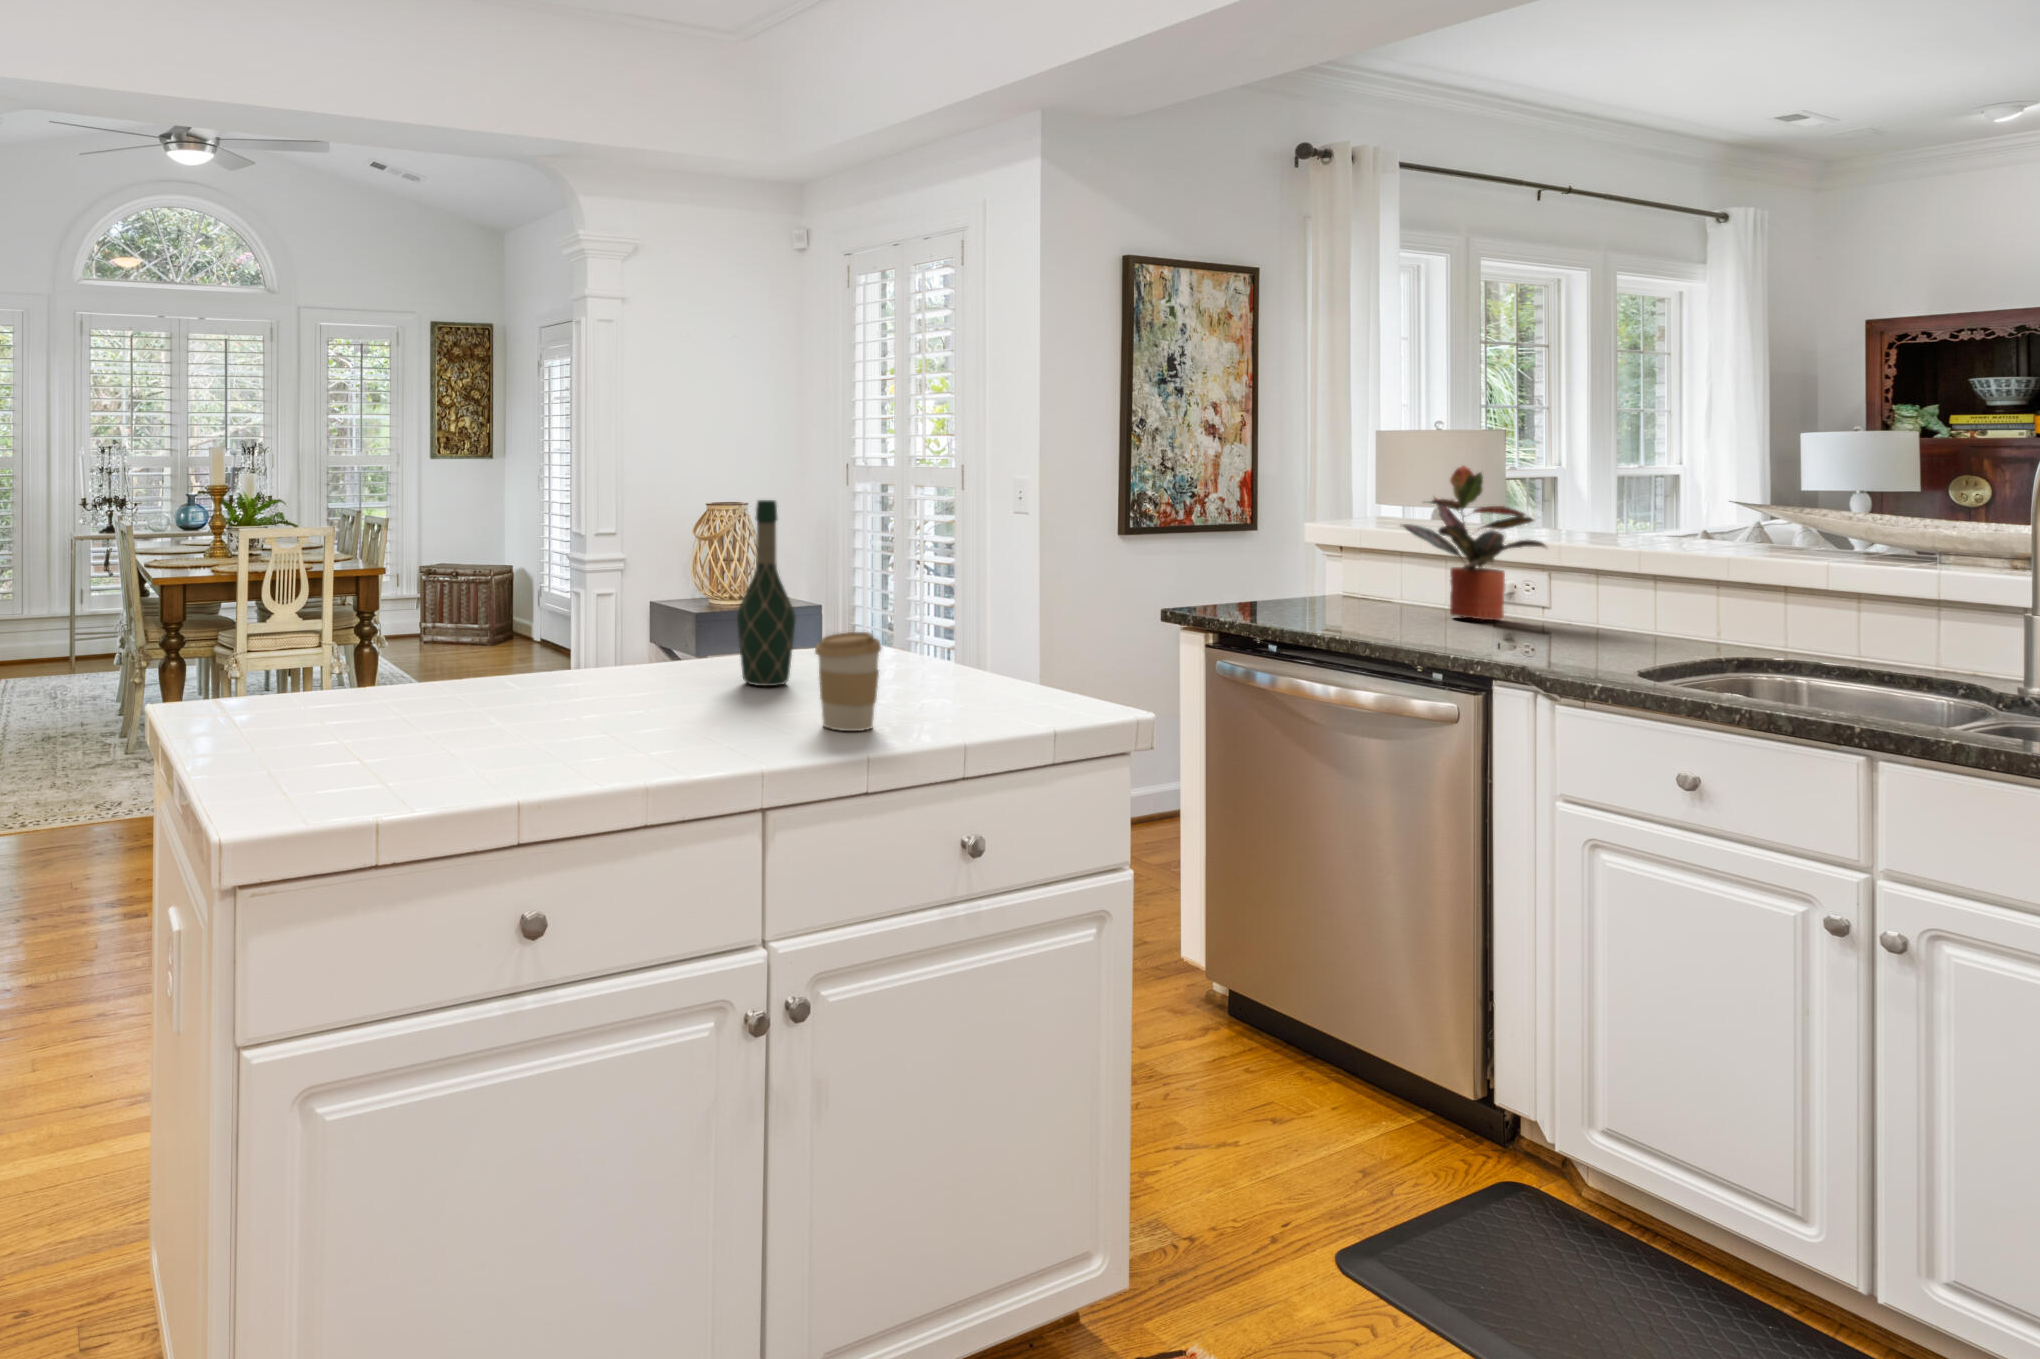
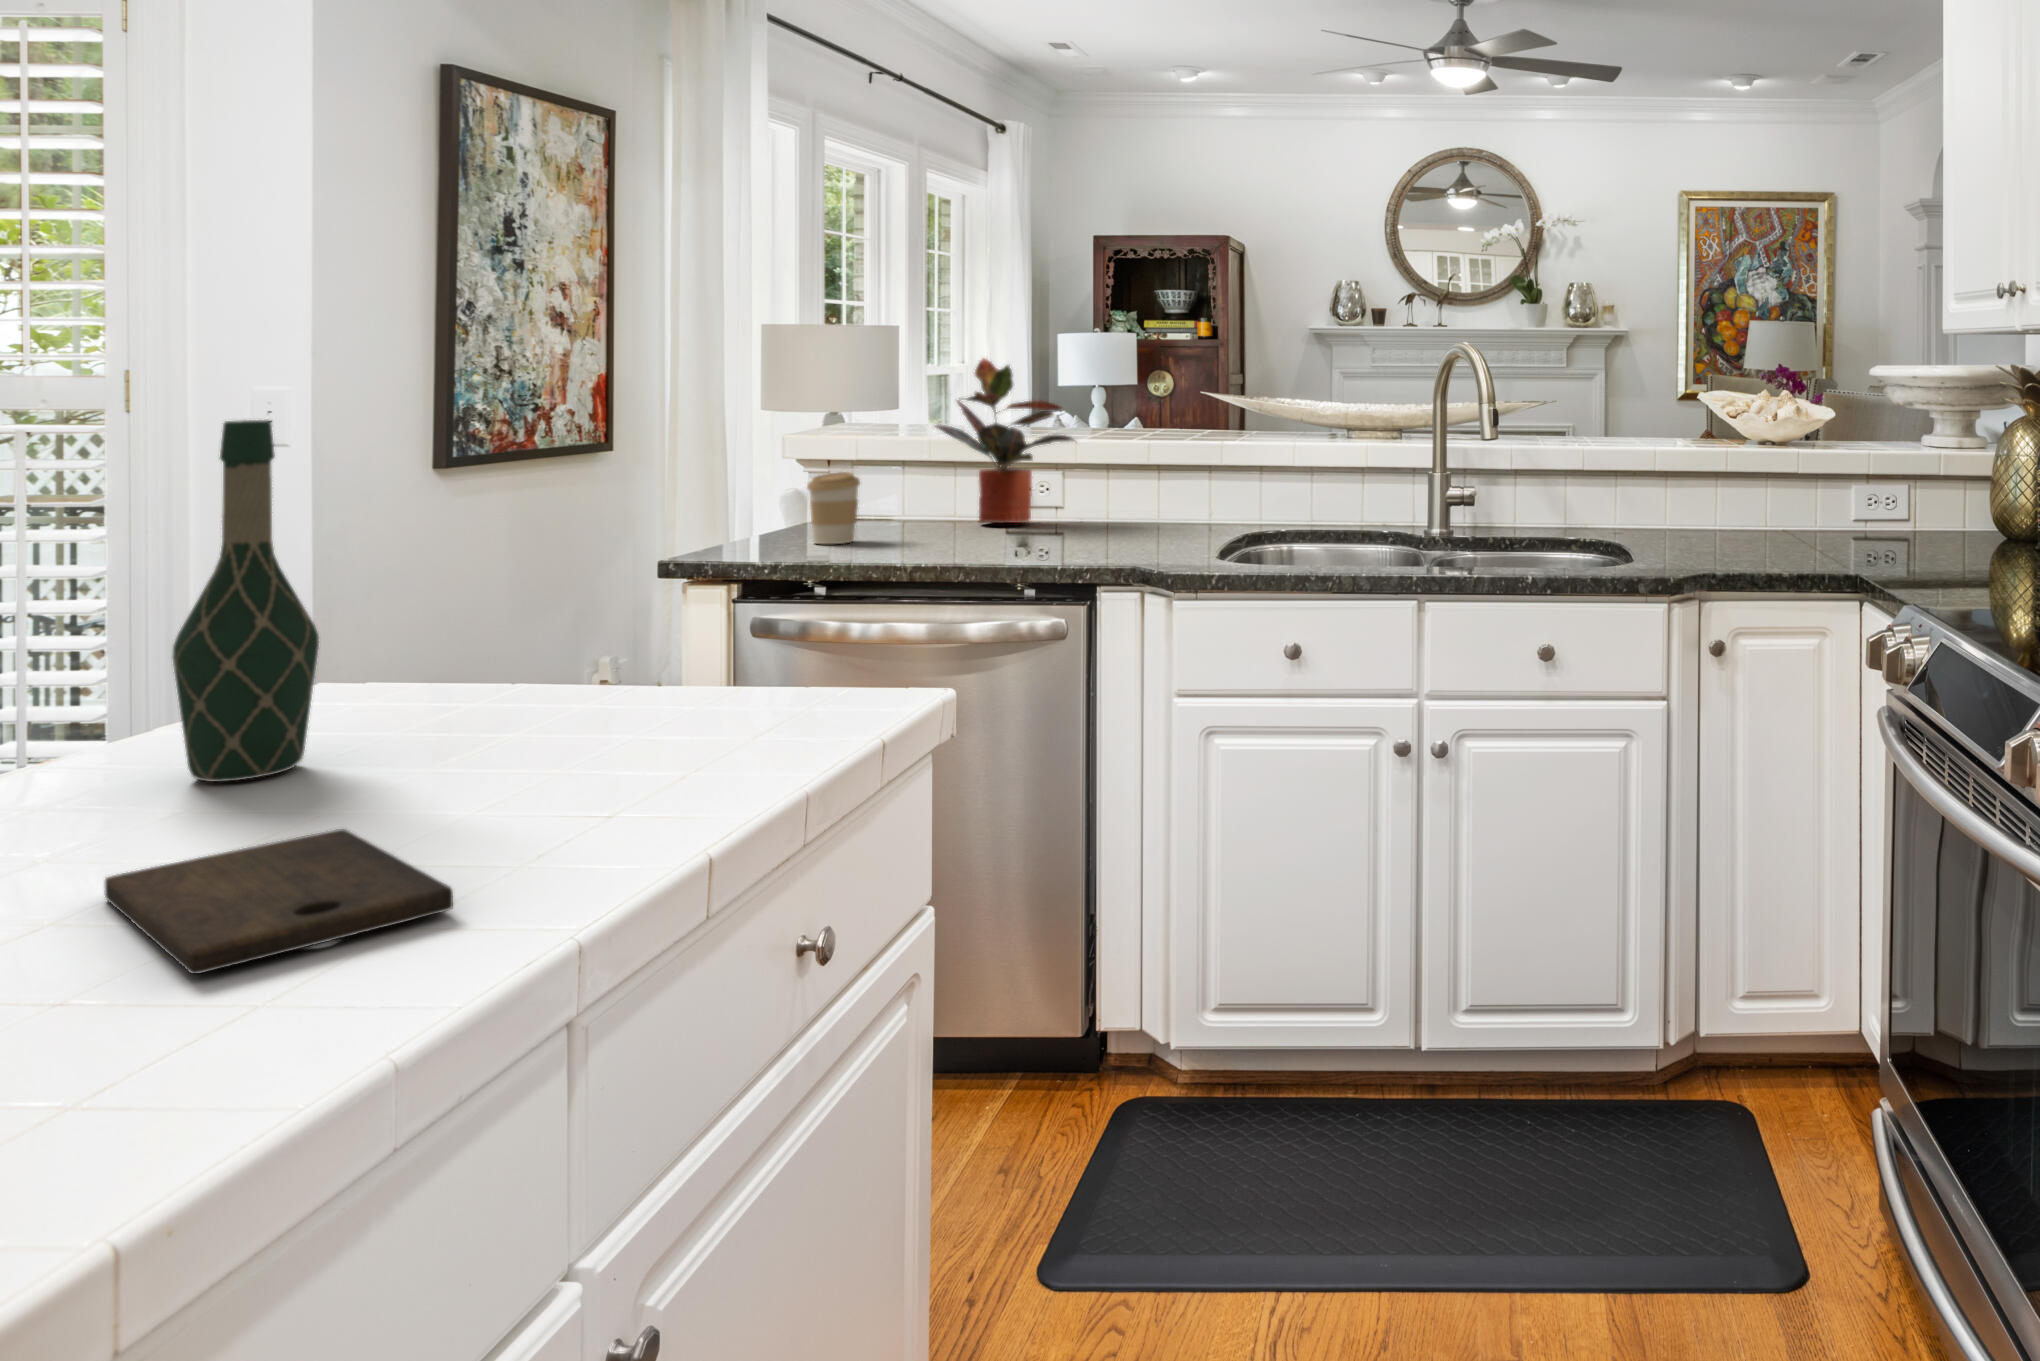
coffee cup: present [815,632,881,731] -> present [807,472,860,544]
cutting board: none [625,708,742,754] -> present [105,829,453,974]

